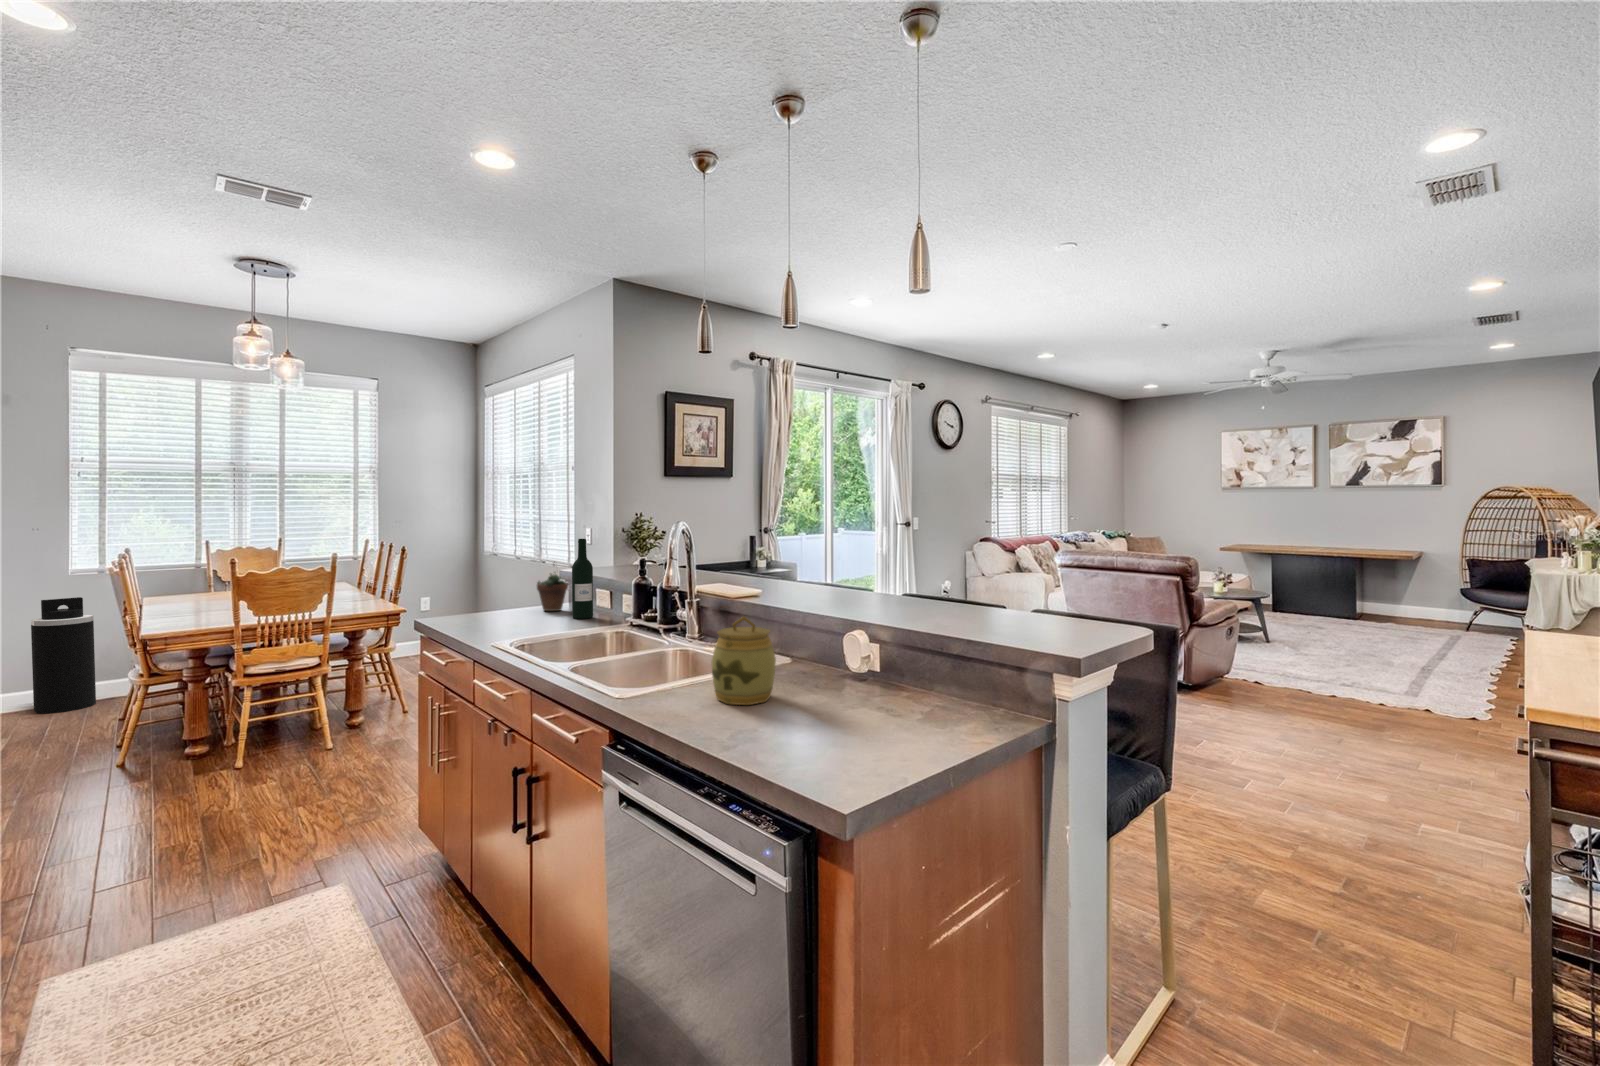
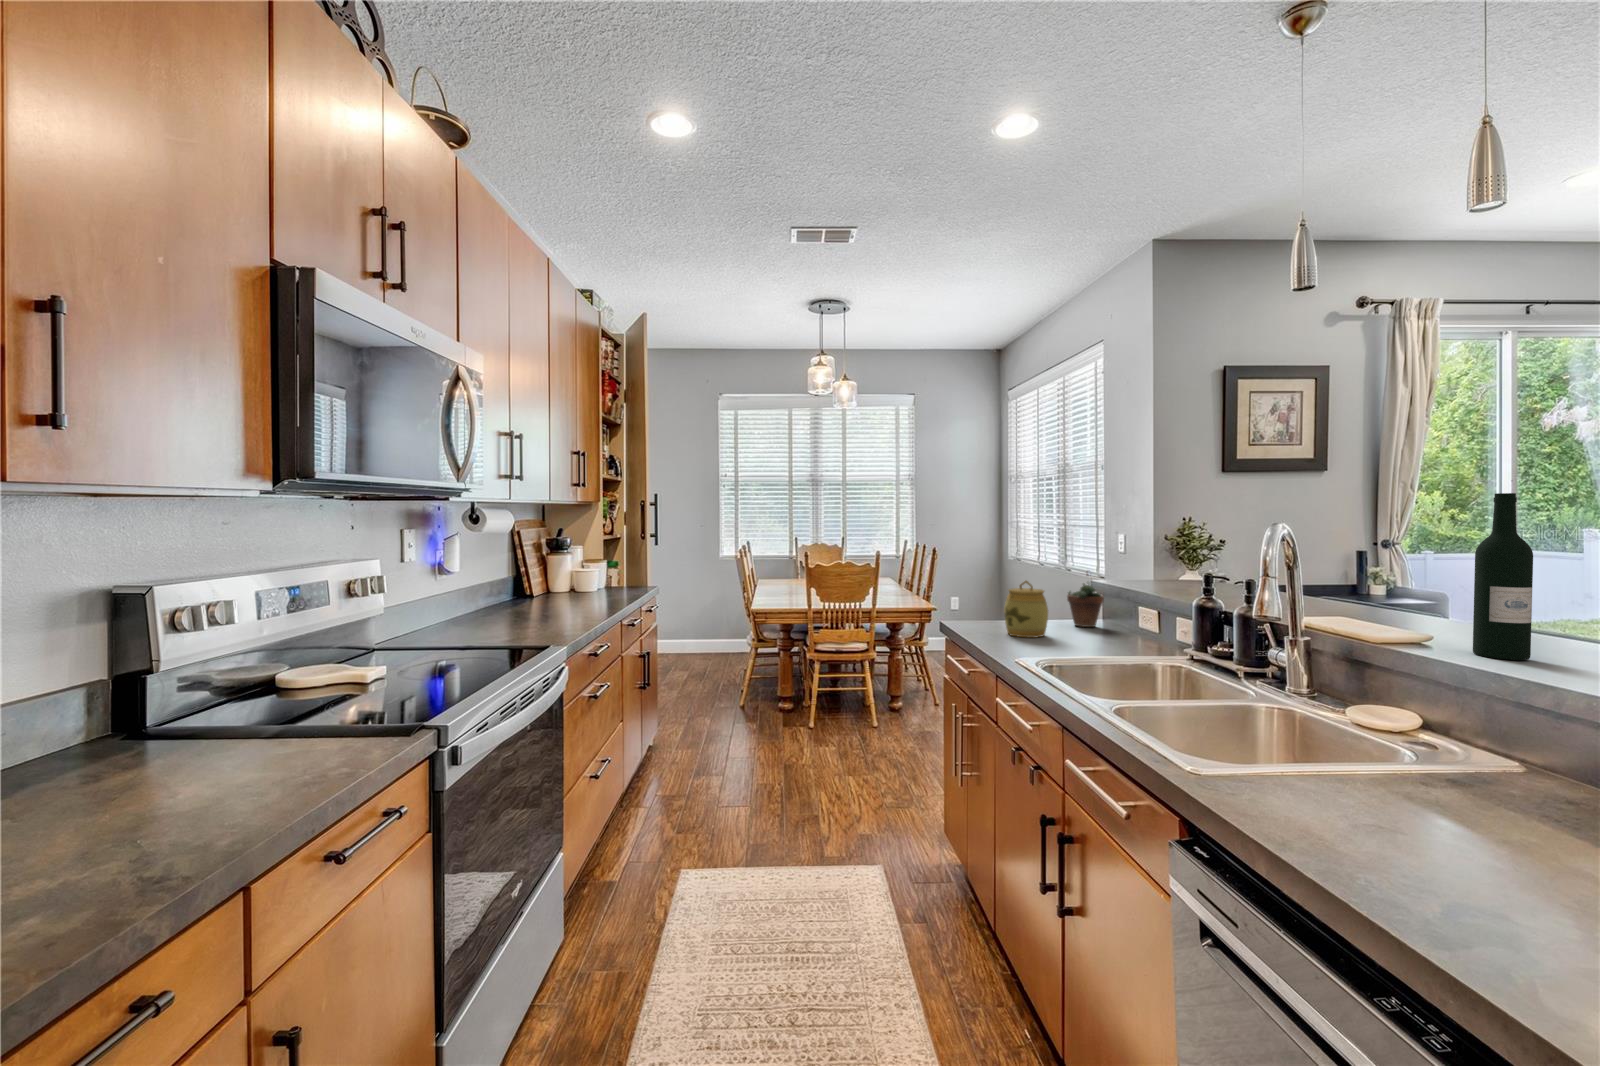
wine bottle: present [572,539,593,619] -> present [1473,493,1533,660]
trash can: present [31,597,96,713] -> none [697,578,730,661]
jar: present [711,617,776,705] -> present [1004,581,1048,637]

